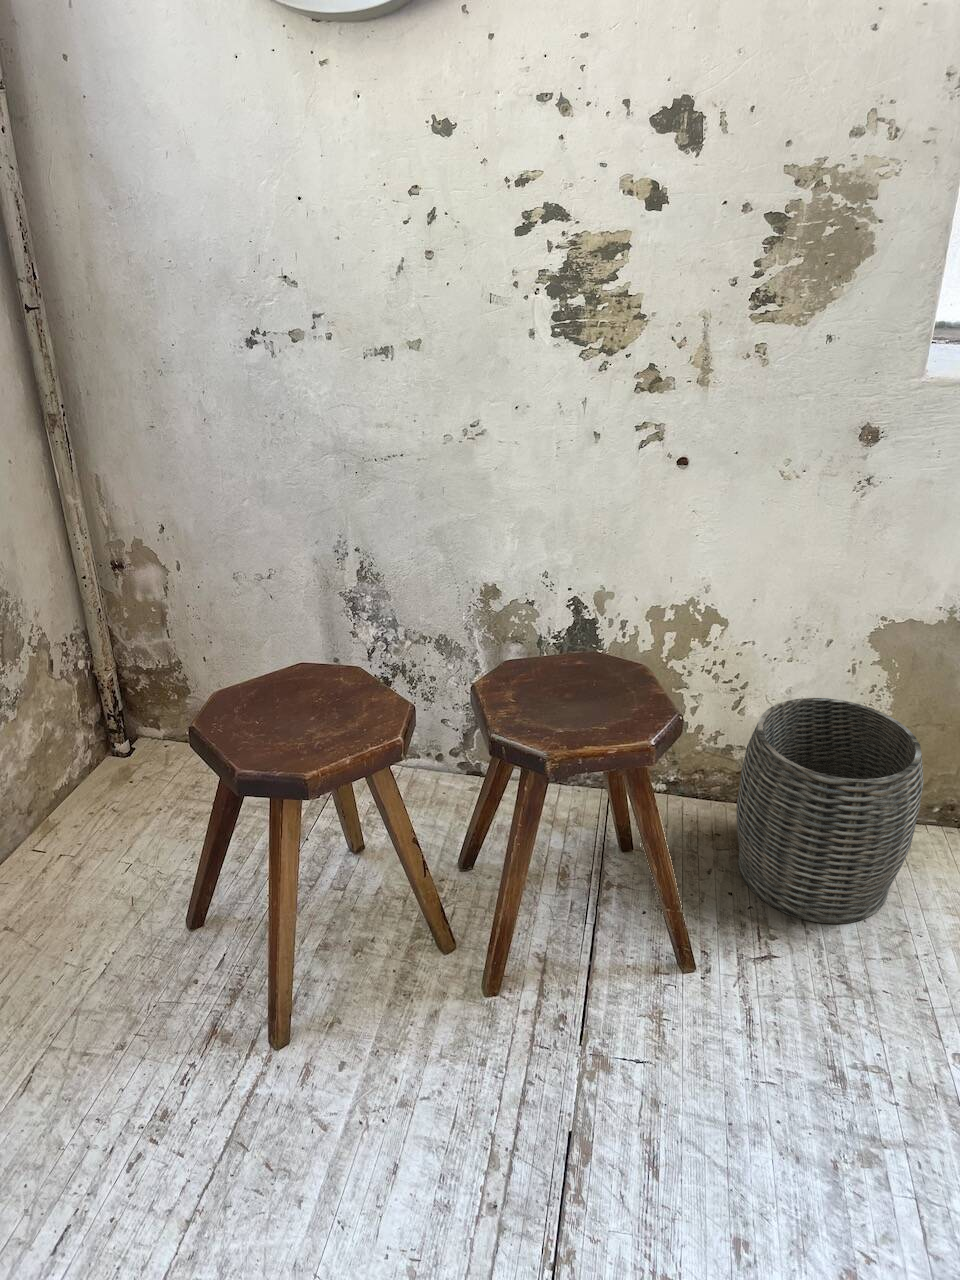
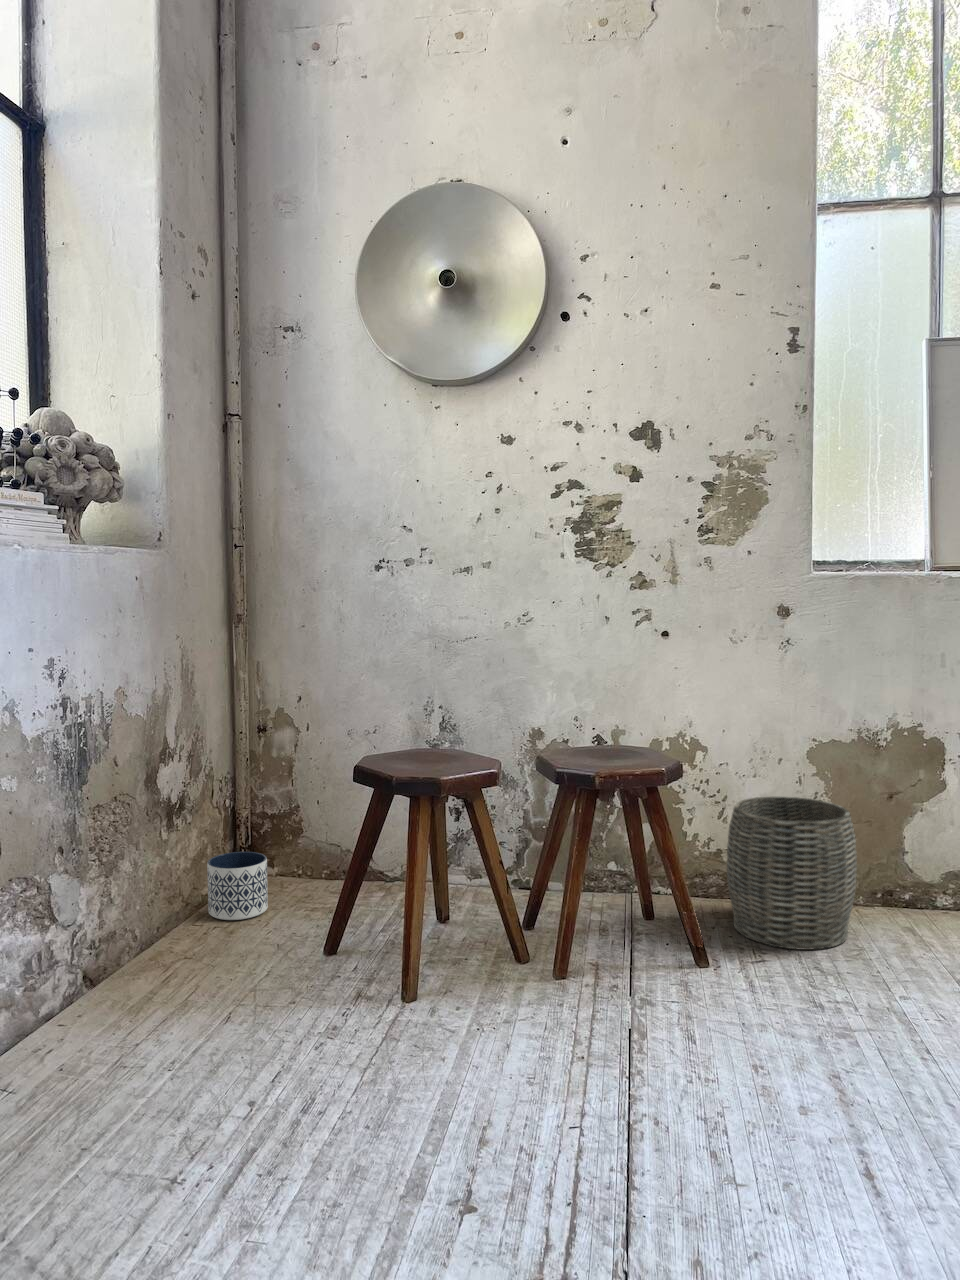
planter: none [46,744,139,842] -> present [207,852,268,920]

